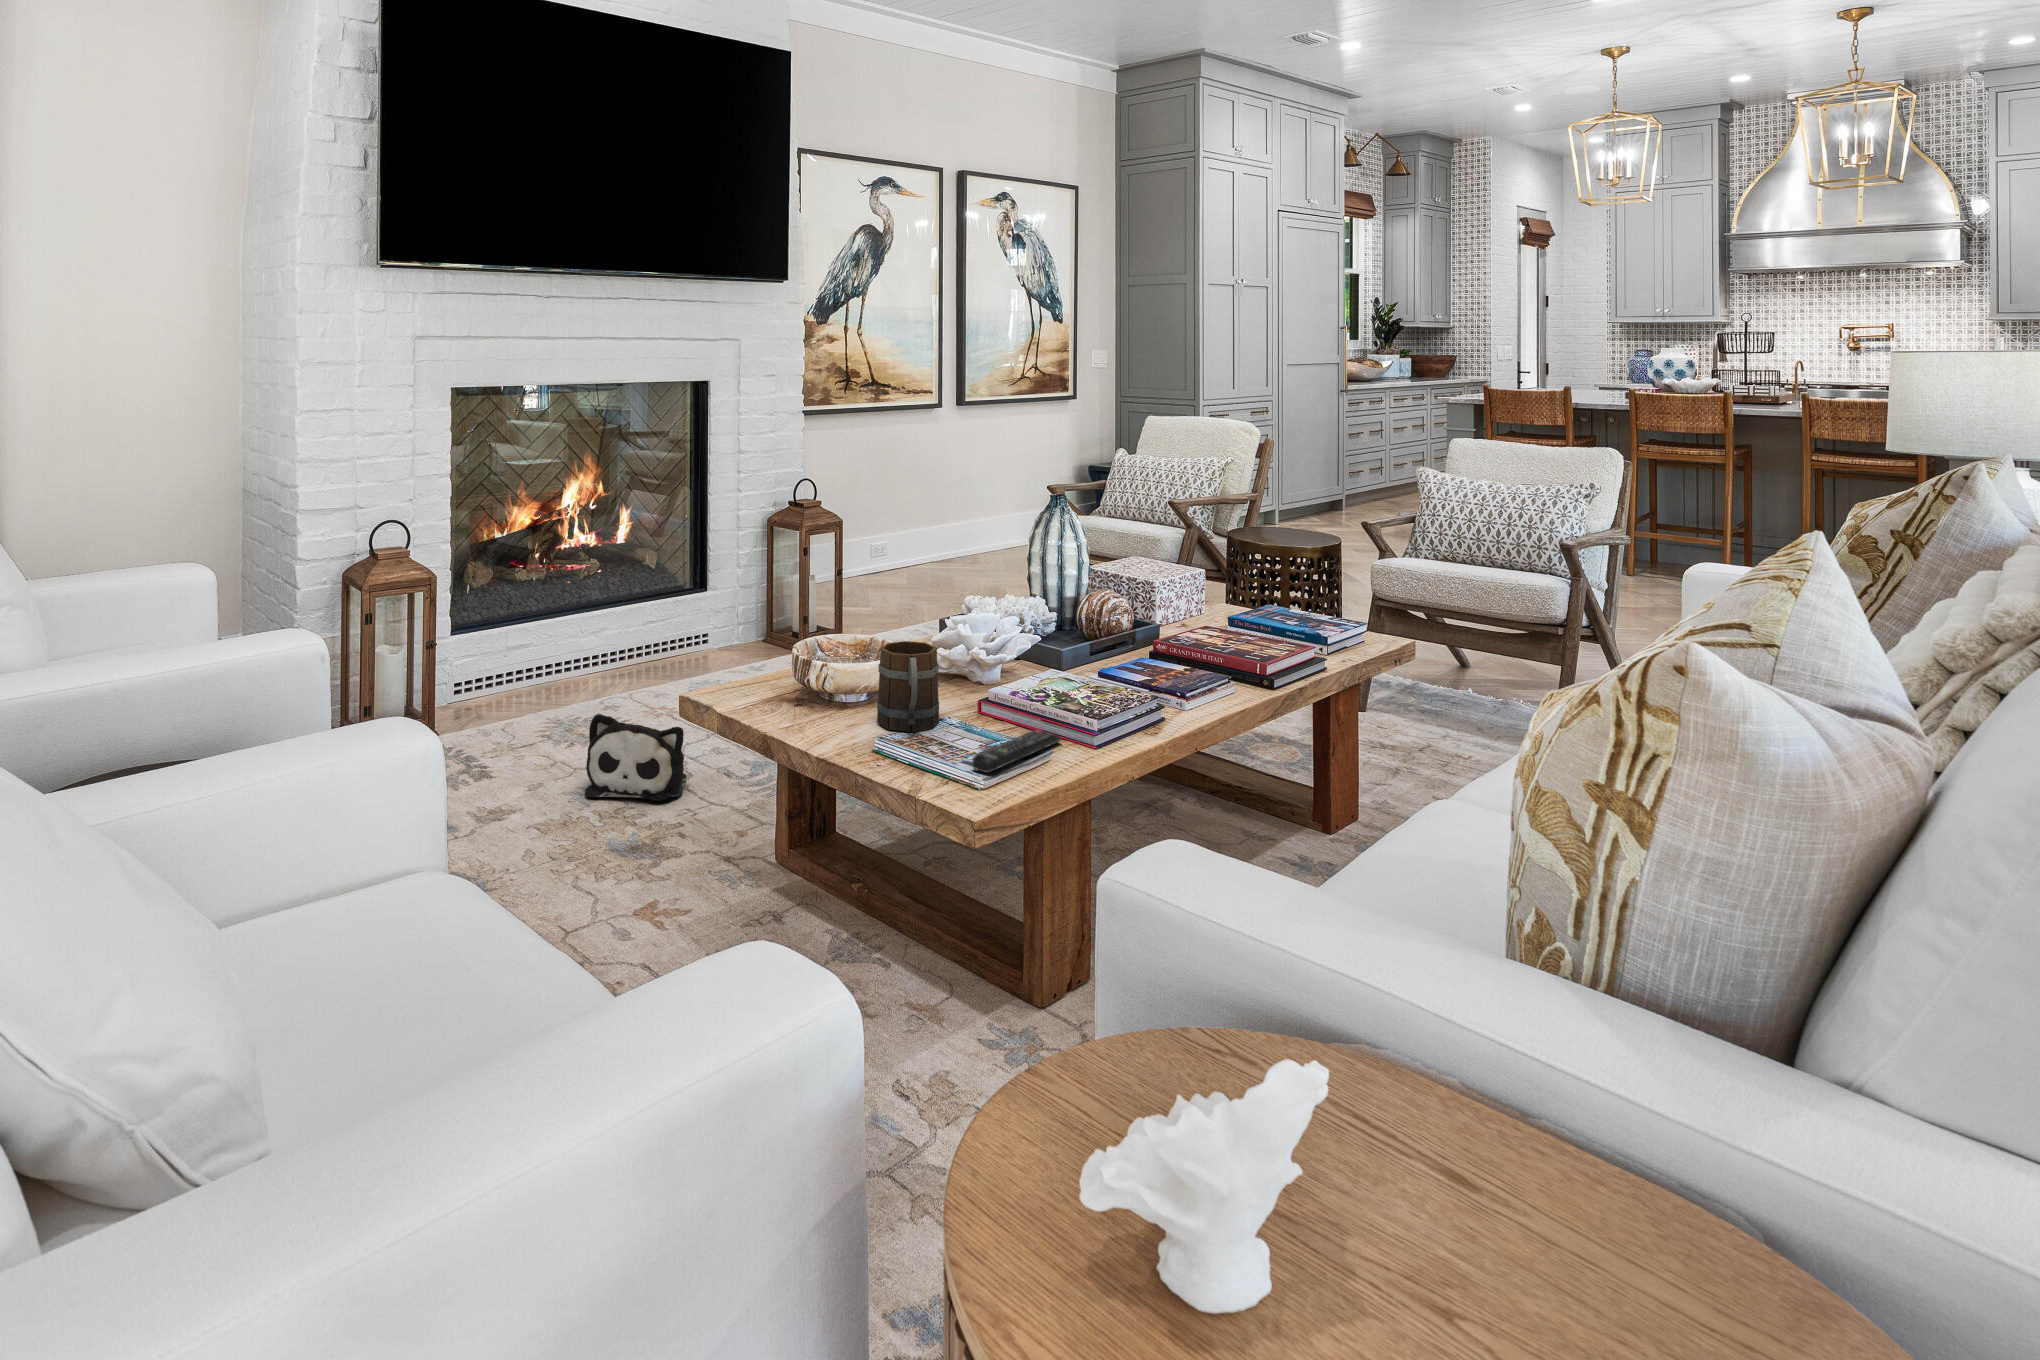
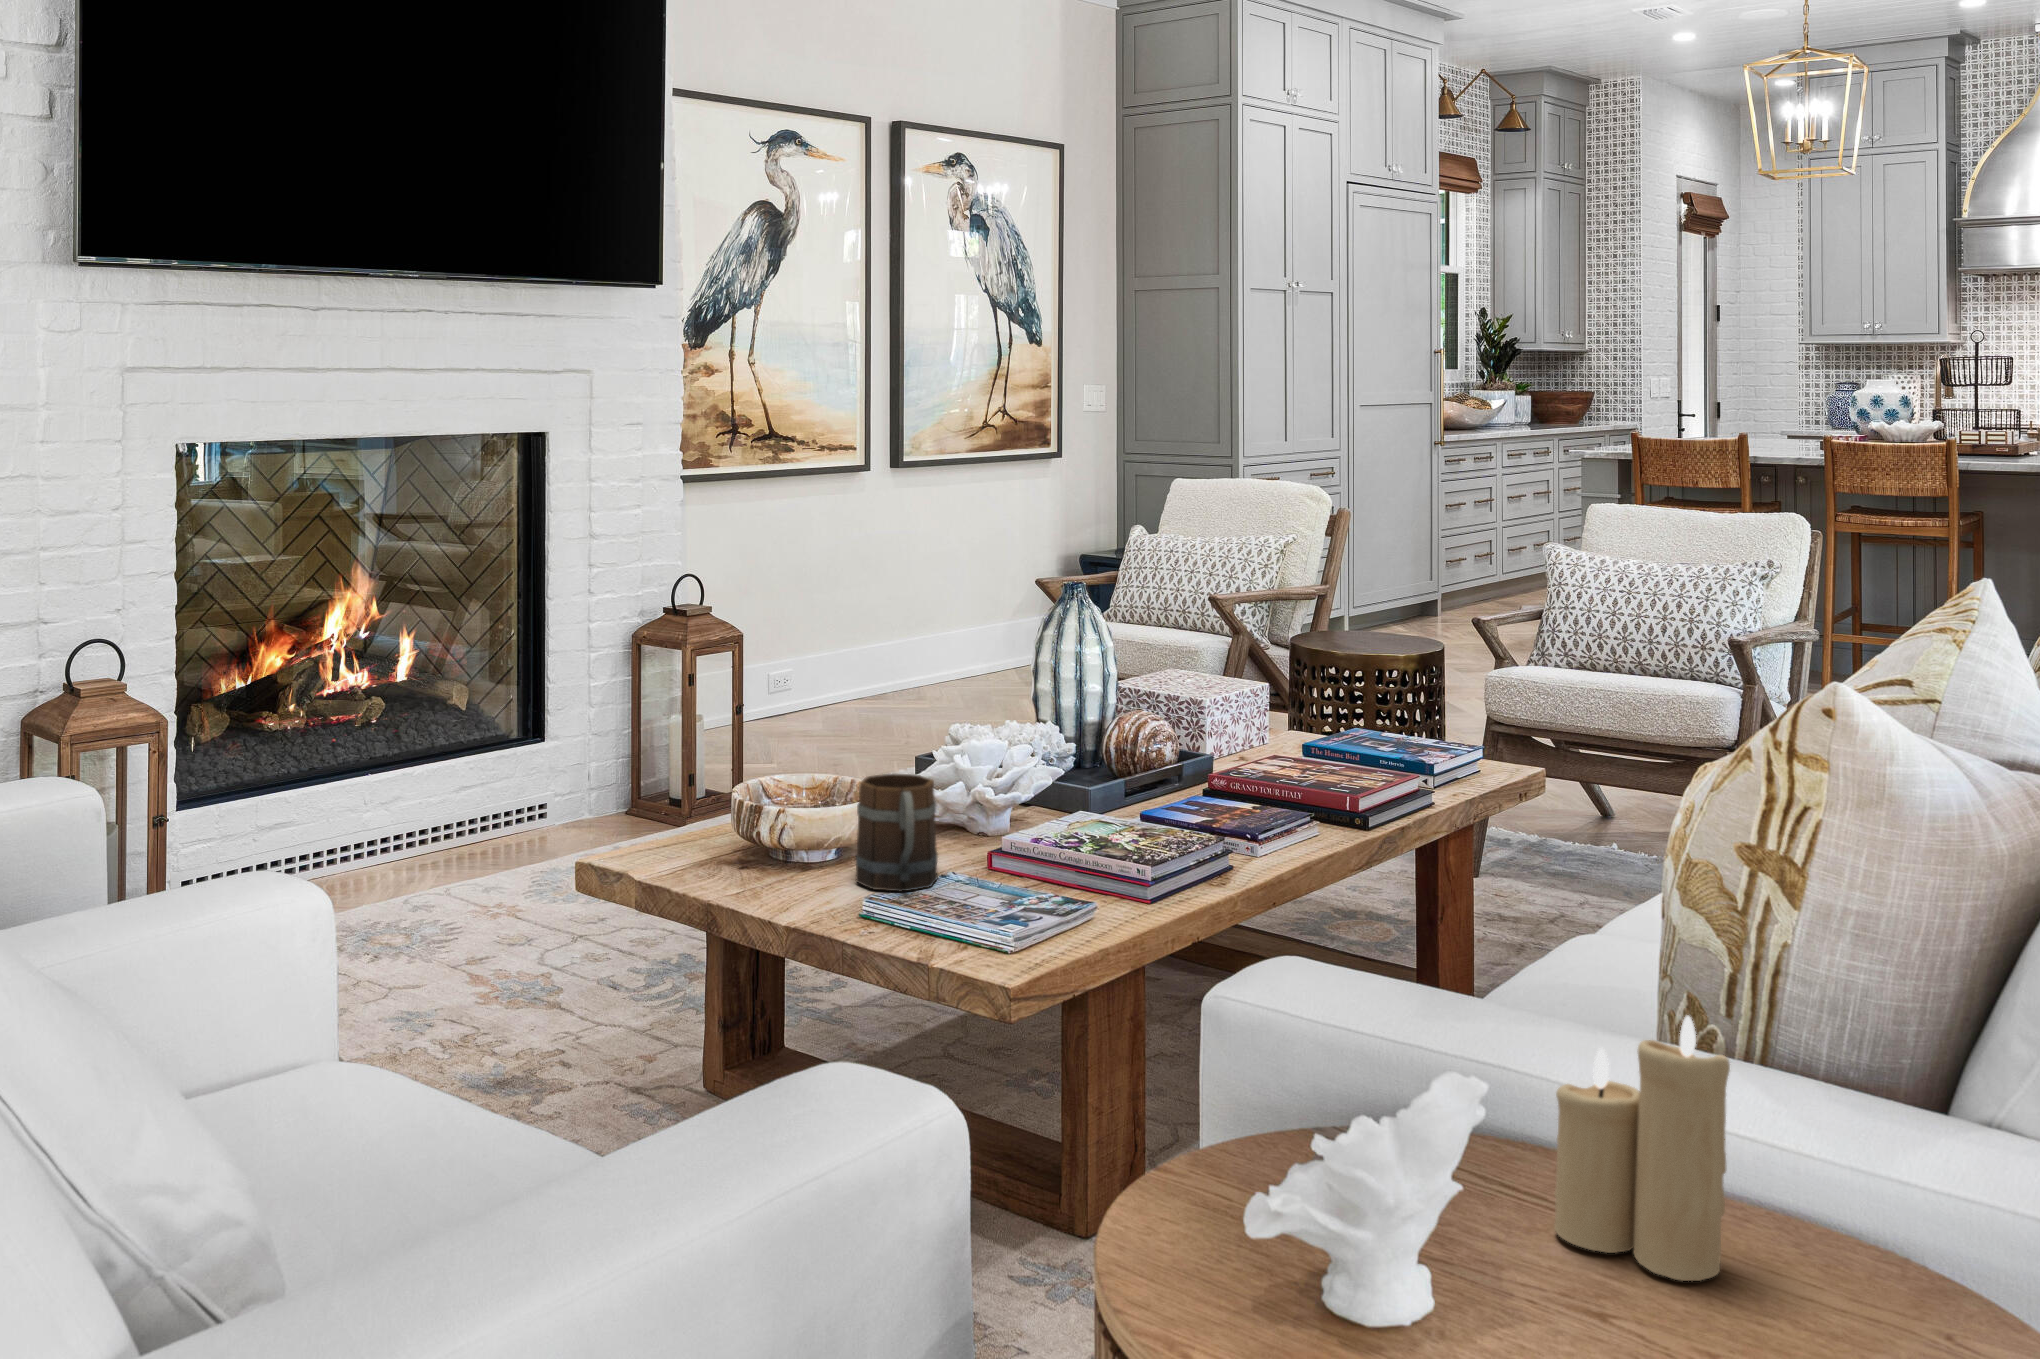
plush toy: present [585,714,686,801] -> none [418,900,557,1020]
remote control: present [972,730,1061,773] -> none [993,881,1103,934]
candle: none [1407,965,1584,1226] -> present [1555,1016,1730,1281]

